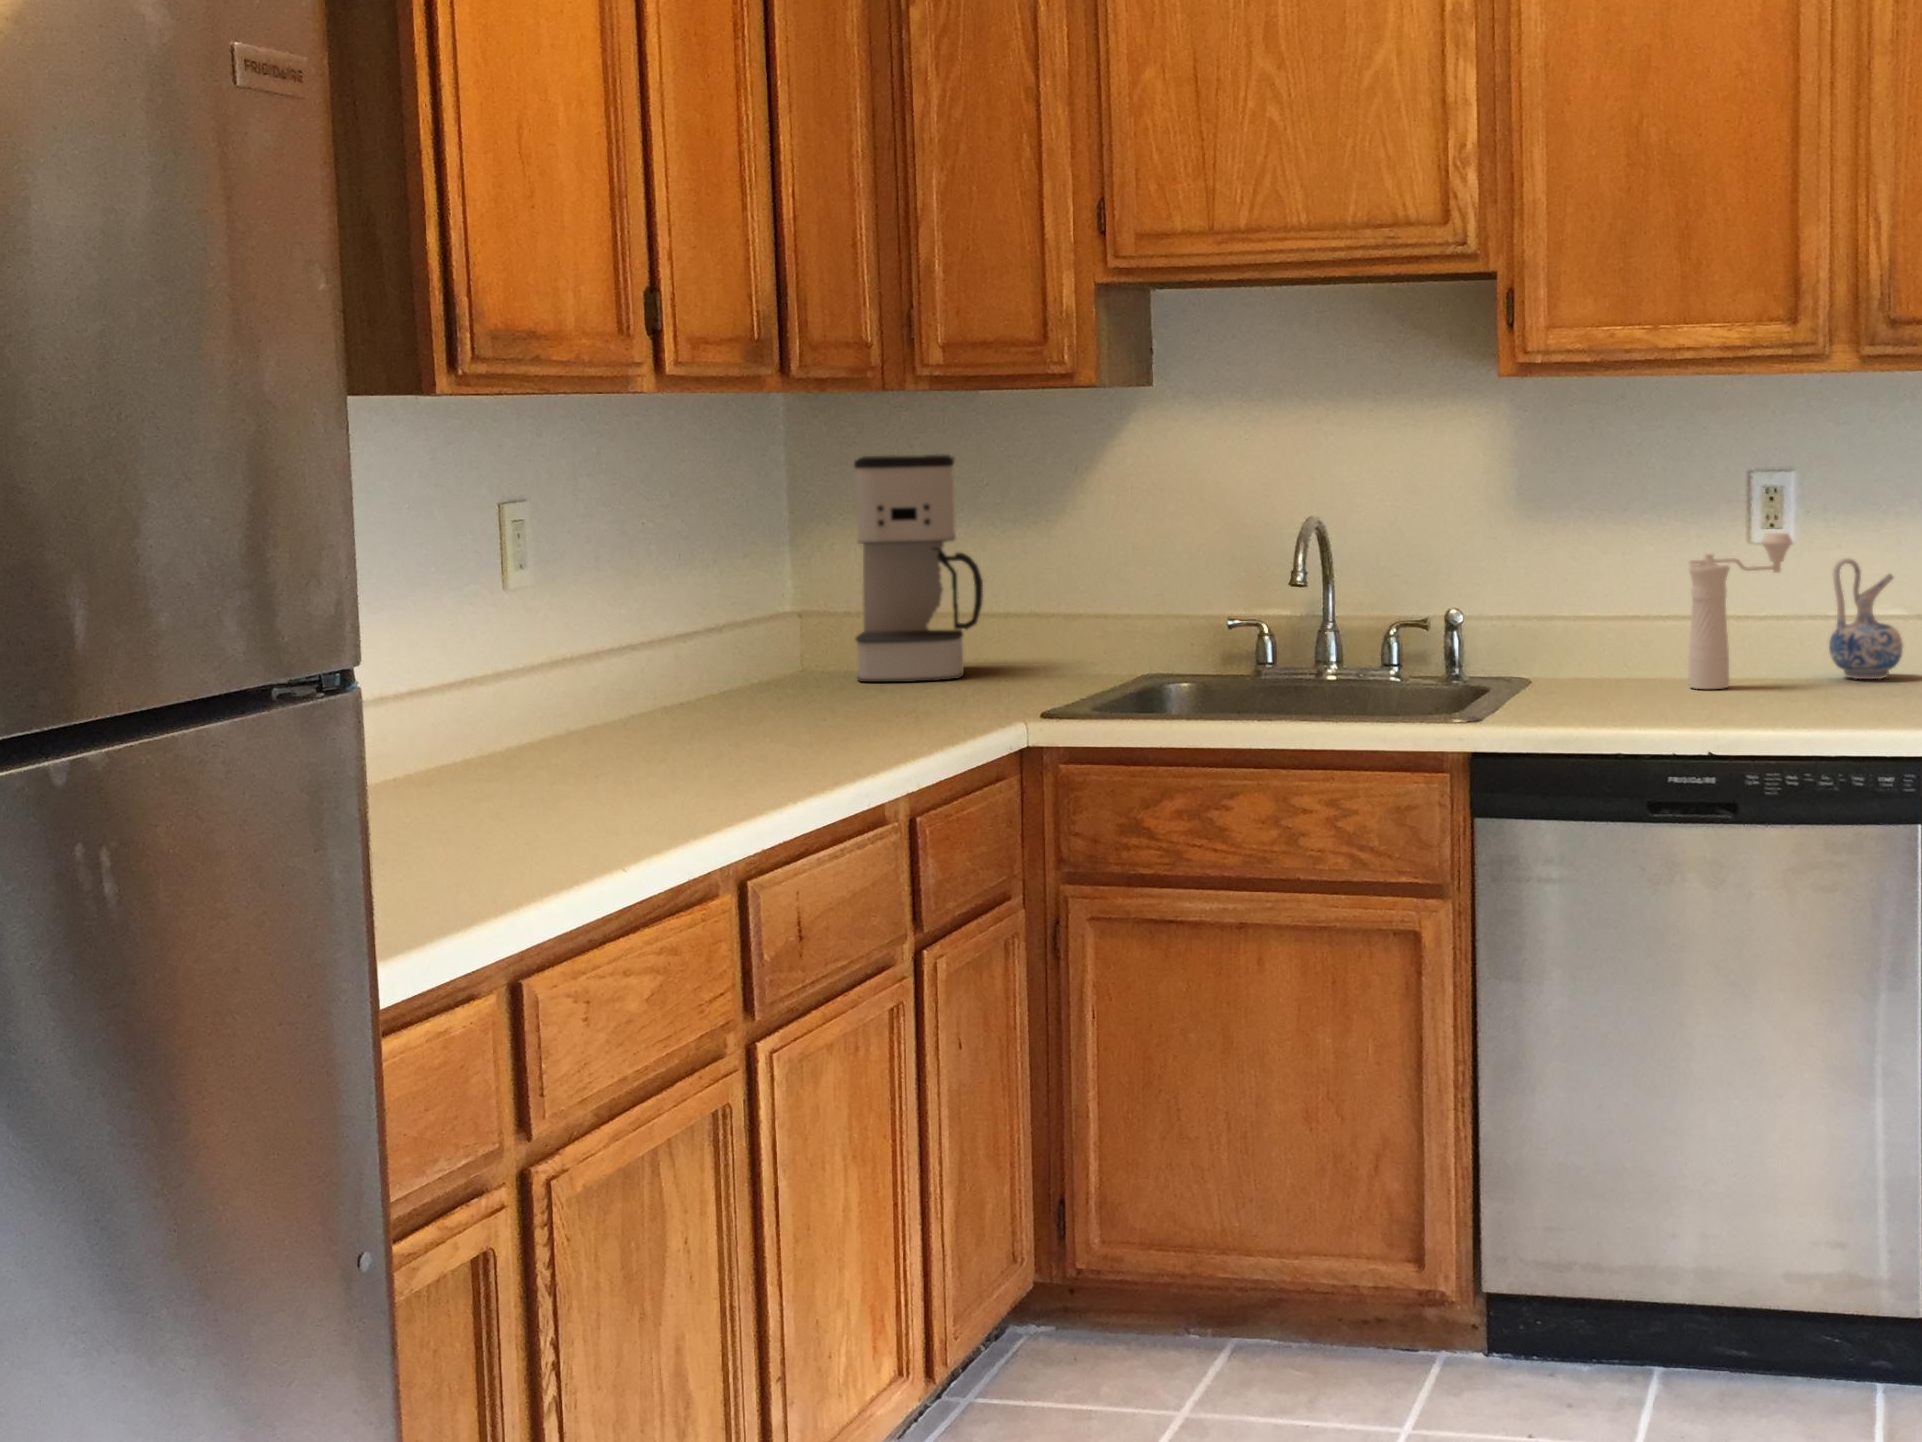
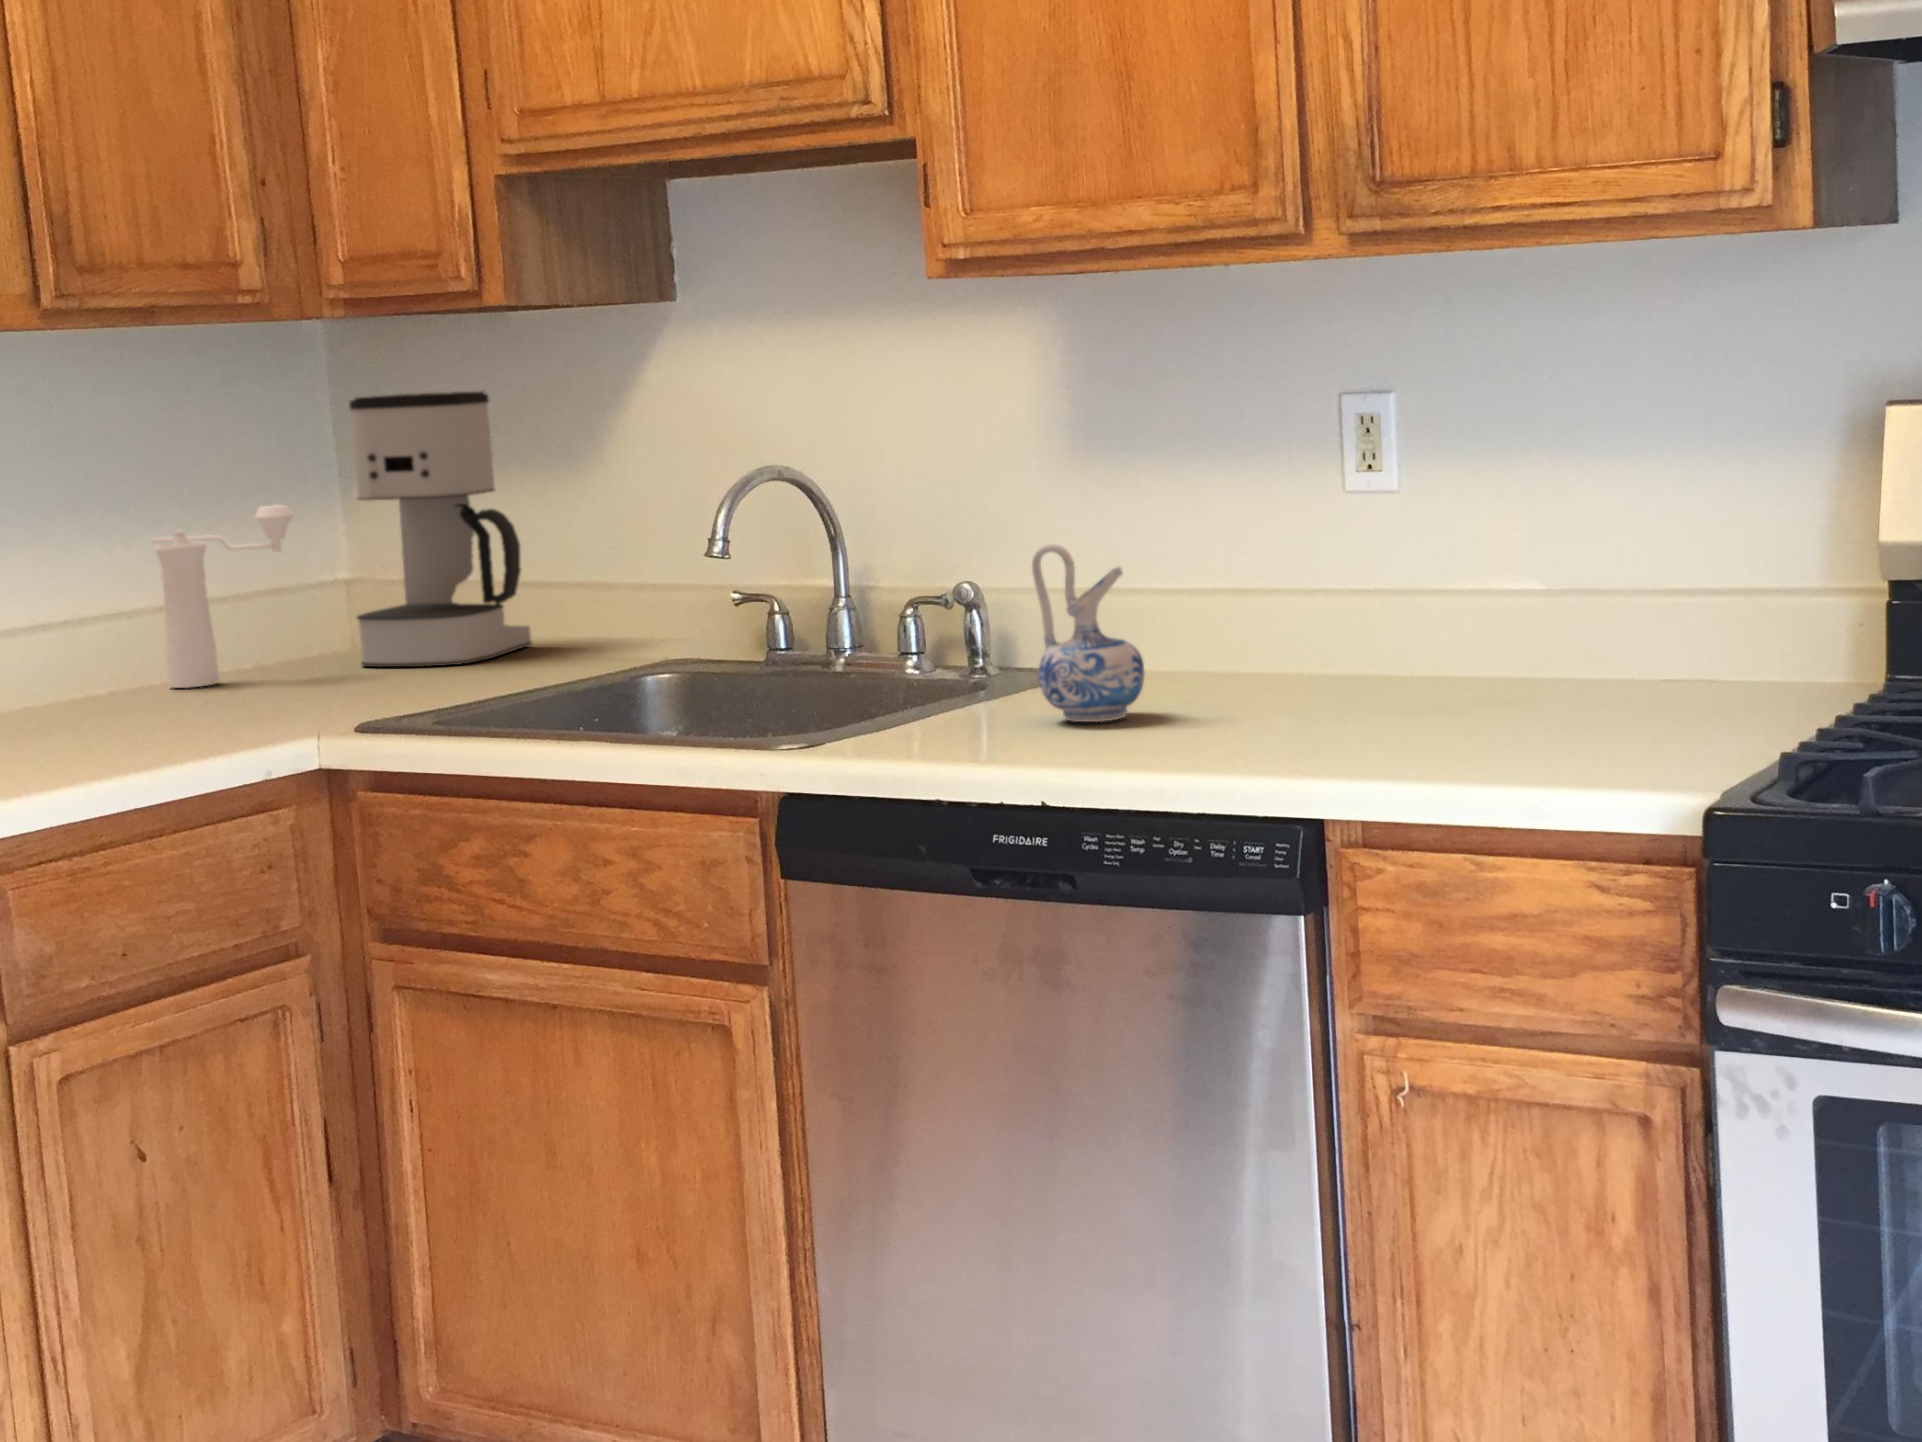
pepper mill: present [1689,533,1792,689] -> present [152,505,293,688]
ceramic pitcher: present [1829,558,1903,679] -> present [1032,544,1144,722]

